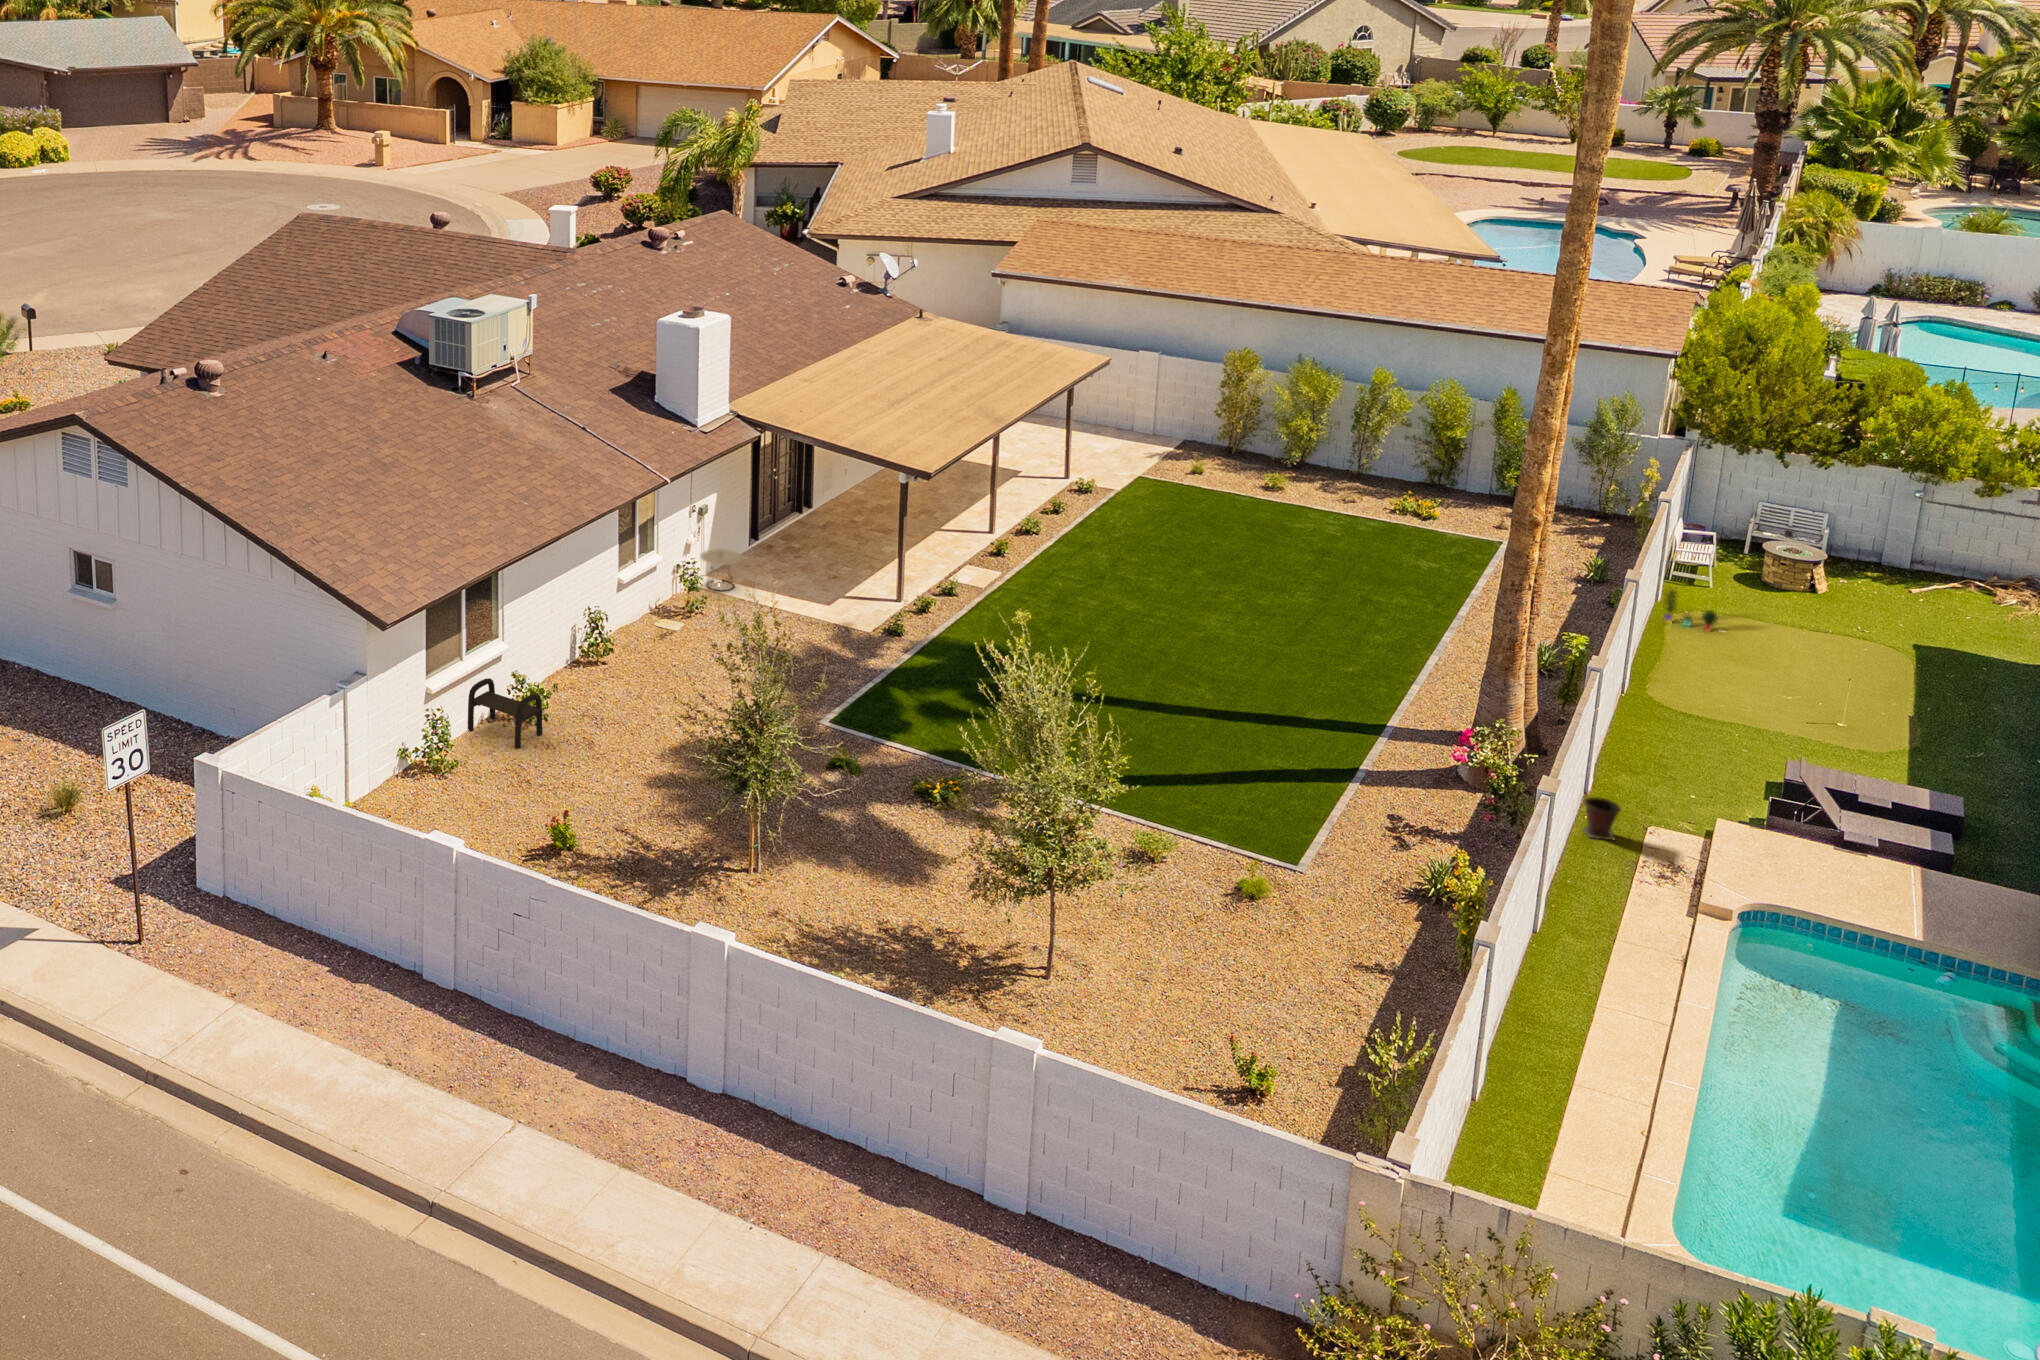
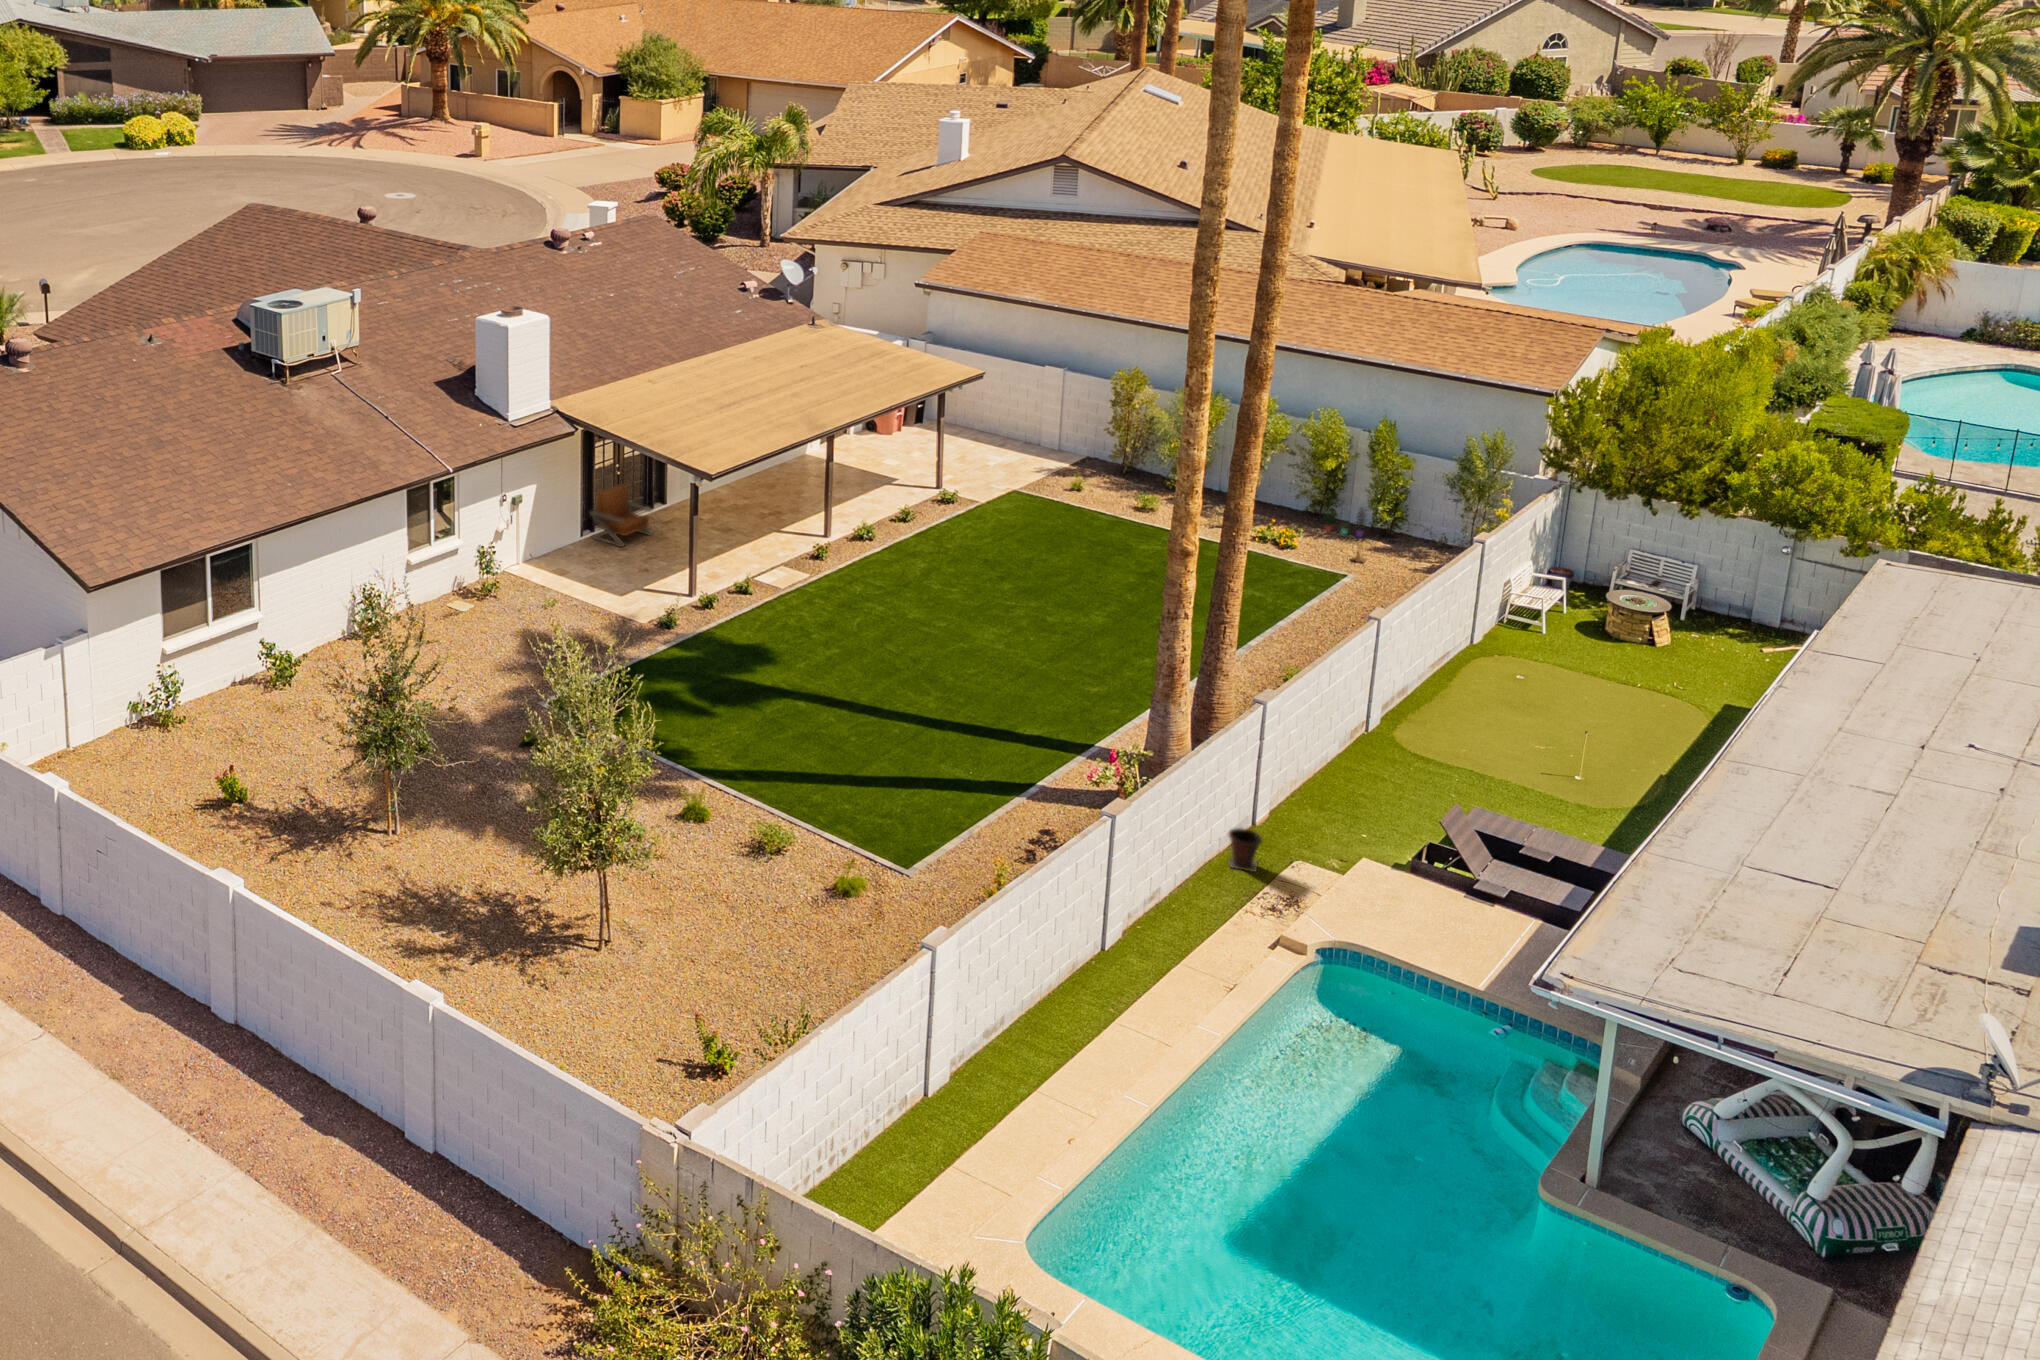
lounge chair: none [756,488,819,554] -> present [590,484,652,547]
side table: present [701,549,742,585] -> none [511,539,551,579]
potted plant: present [1664,587,1718,631] -> present [1323,507,1366,538]
bench: present [468,678,542,748] -> none [213,644,278,710]

